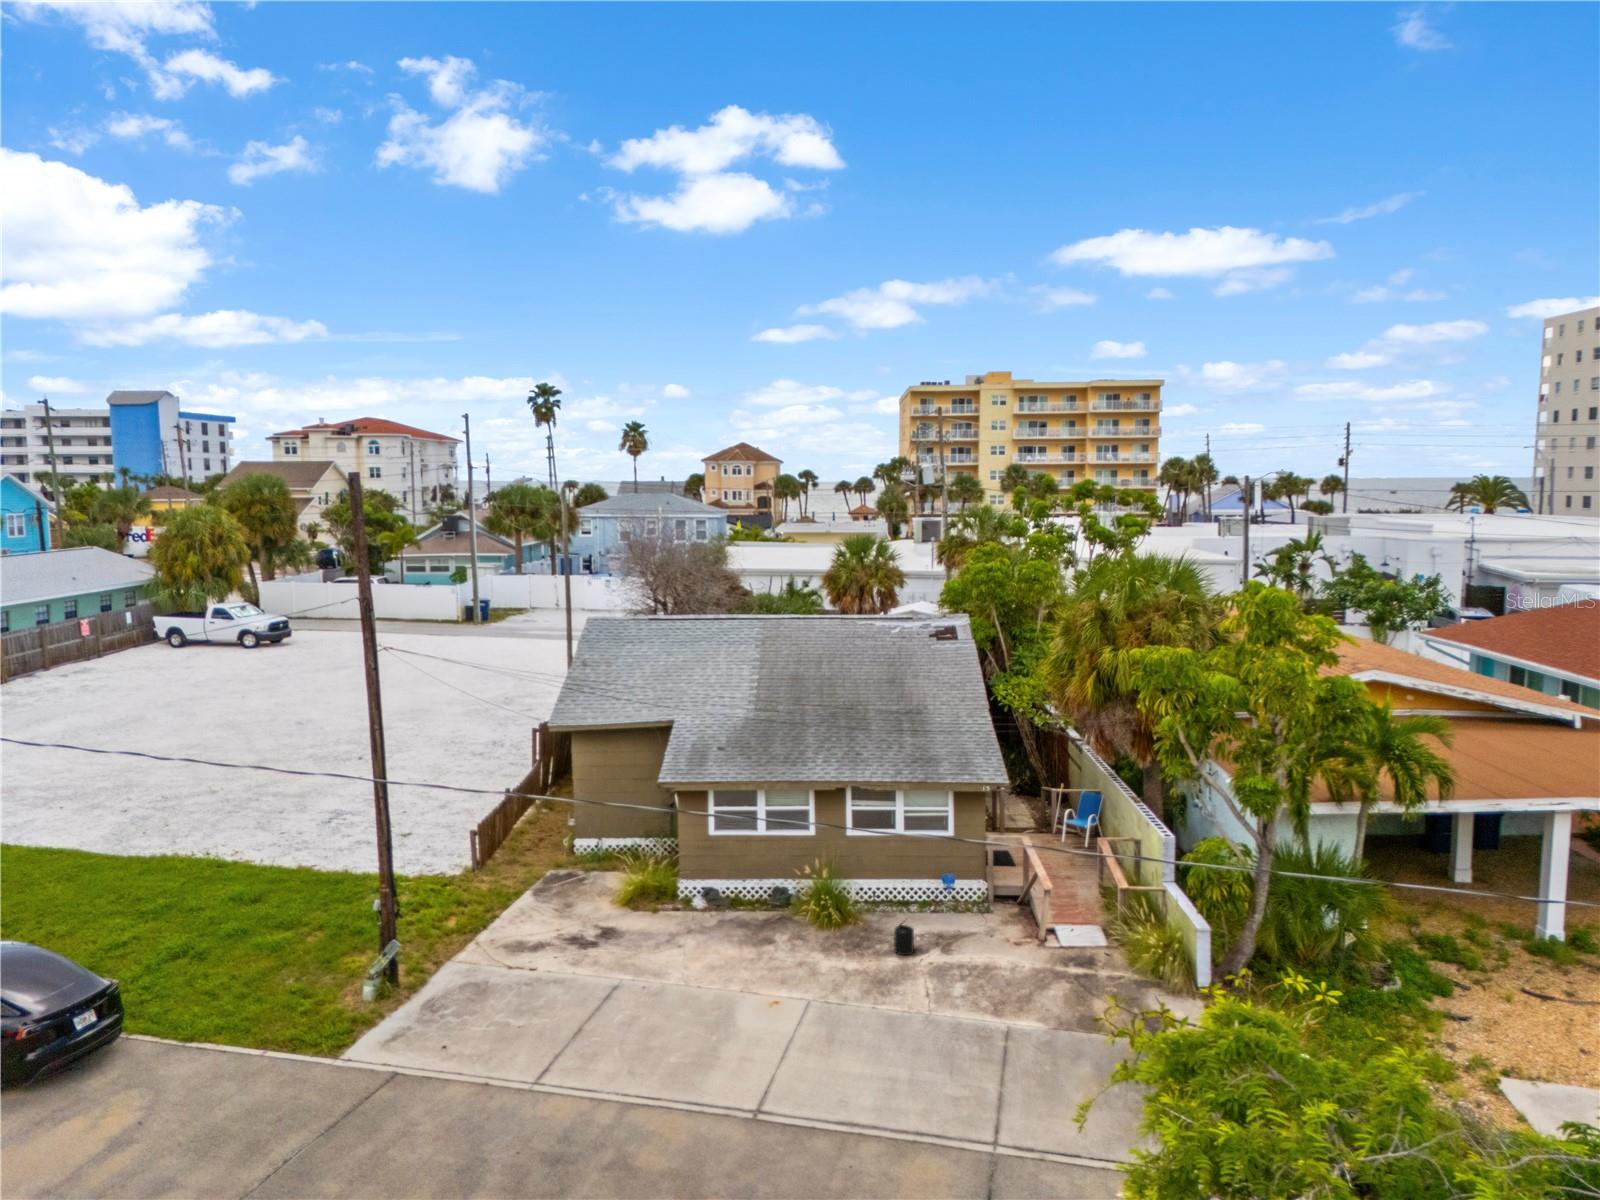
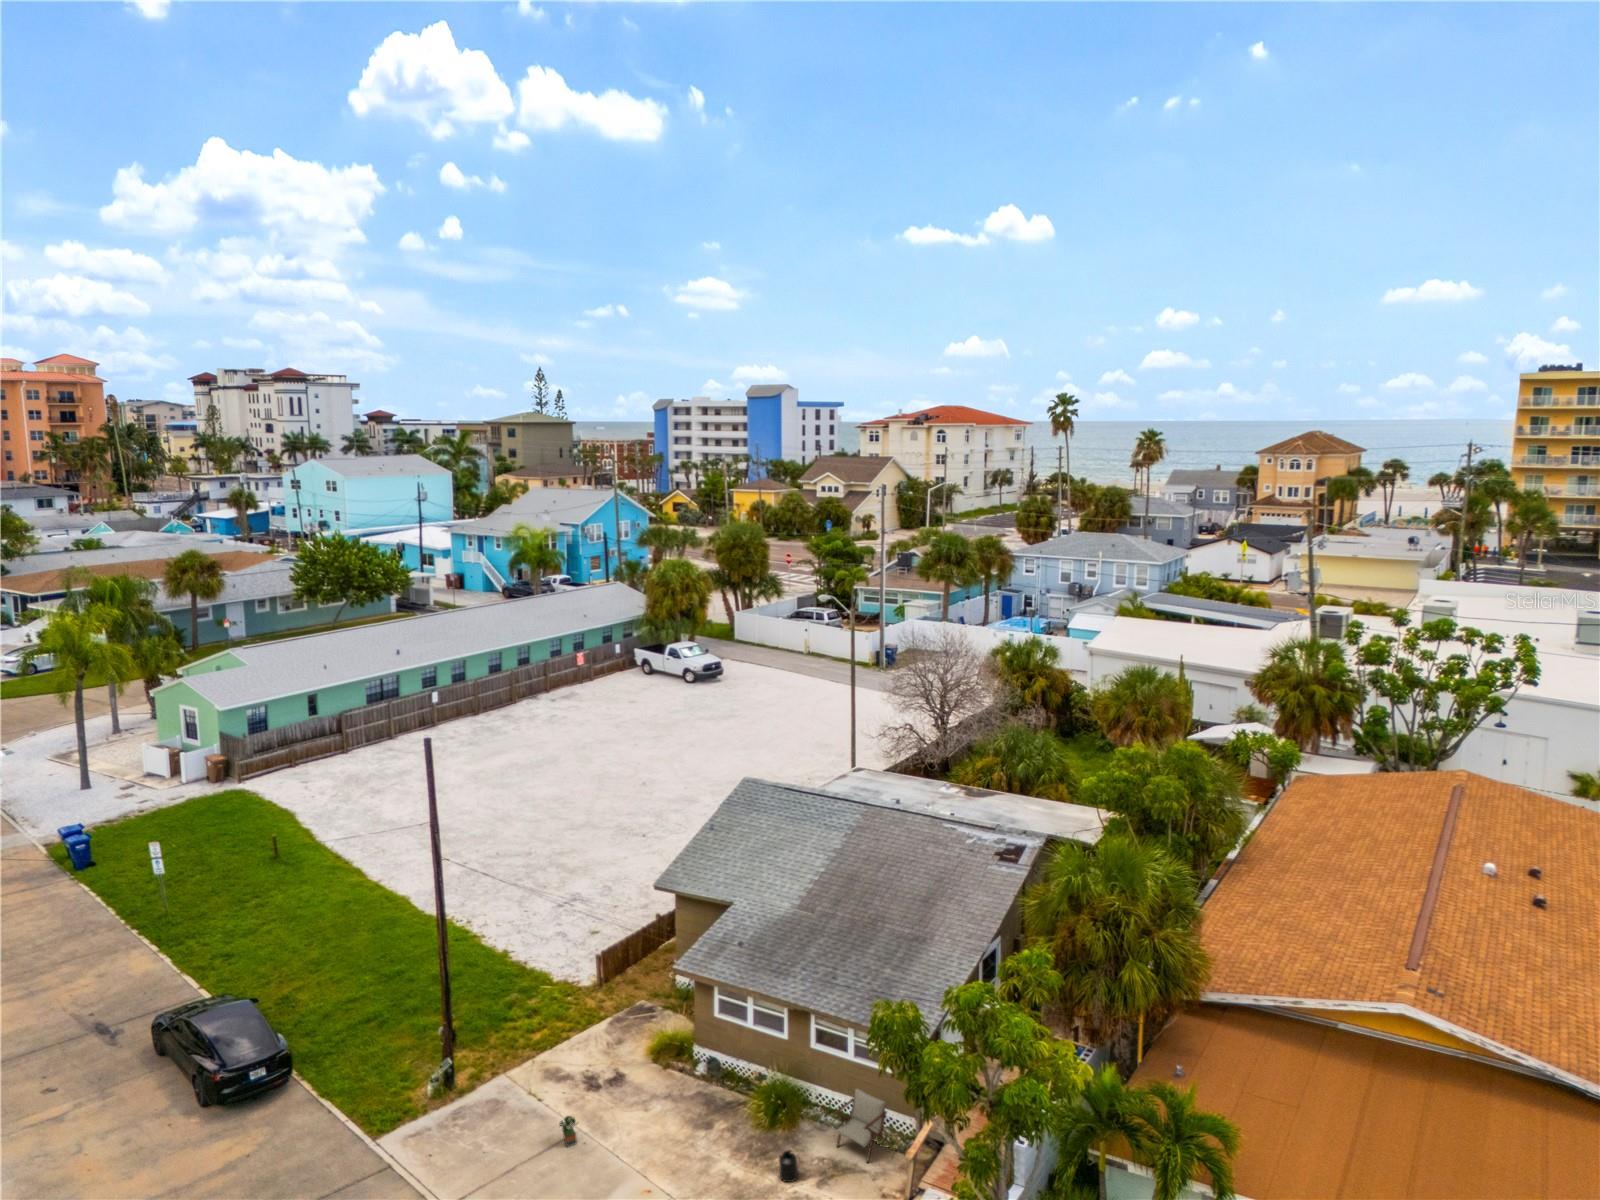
lounge chair: none [916,859,962,924] -> present [834,1089,891,1163]
potted tree: none [619,953,643,993] -> present [559,1116,577,1147]

